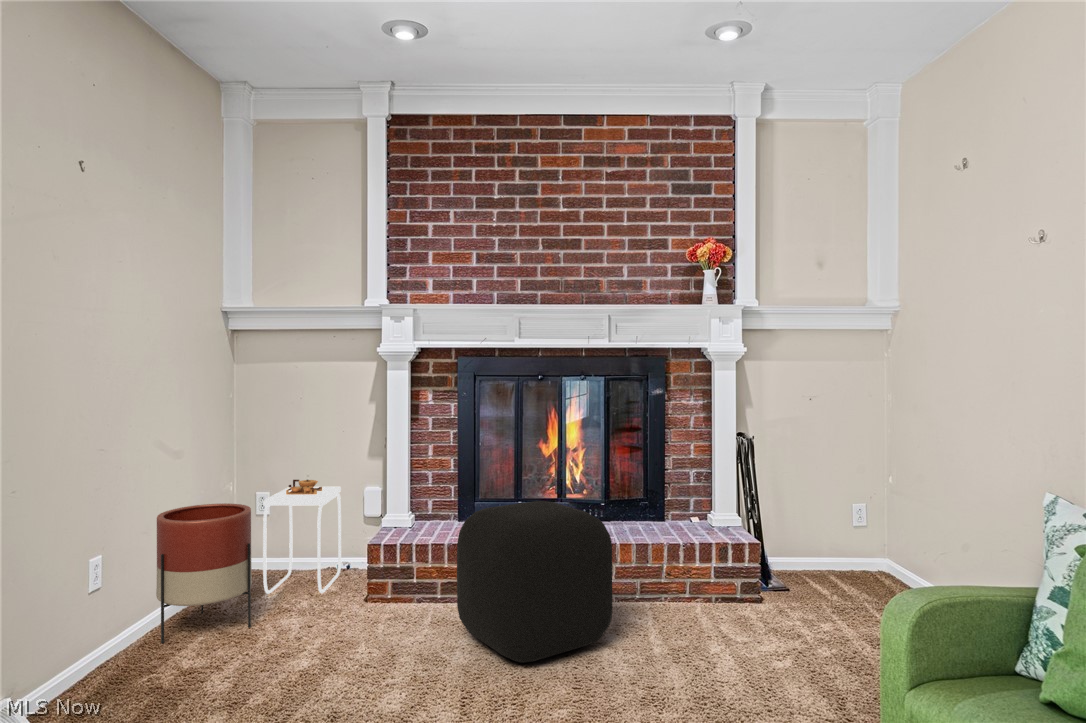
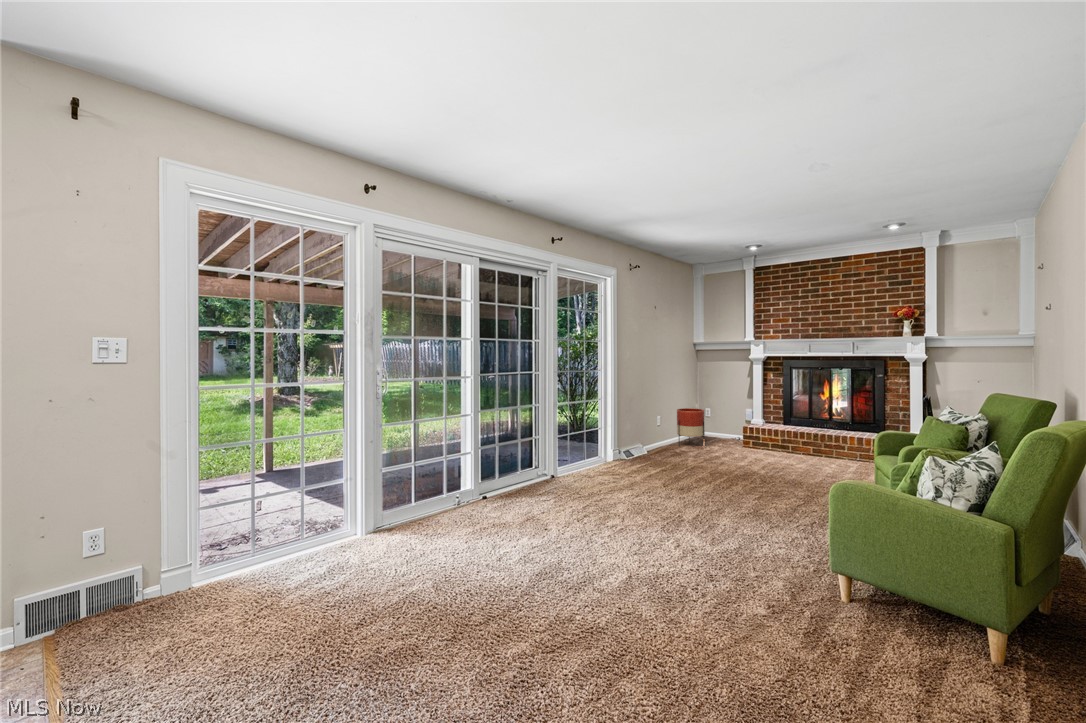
side table: present [263,480,341,594] -> none [708,404,737,443]
ottoman: present [457,501,612,663] -> none [772,415,832,465]

